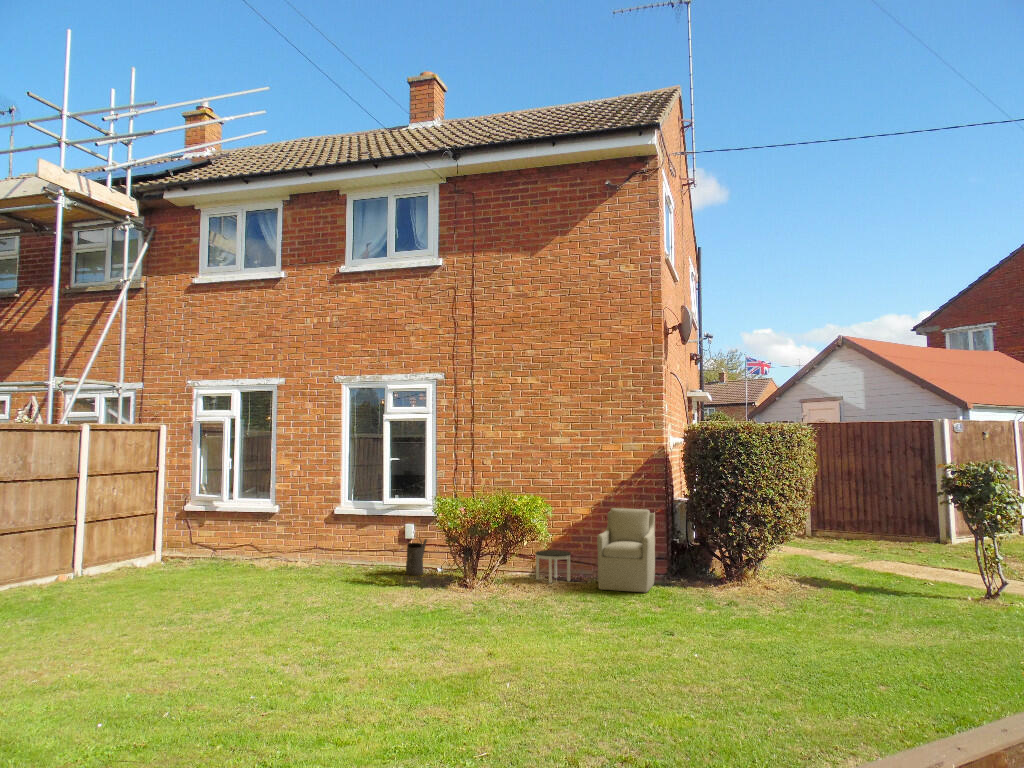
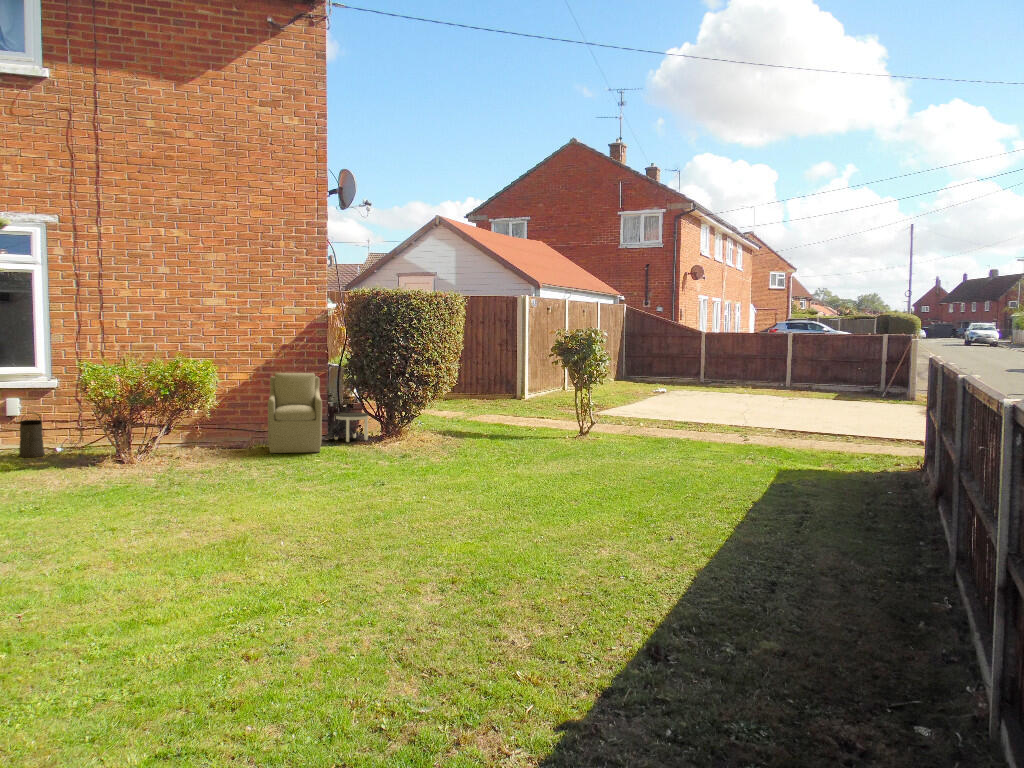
round table: present [535,550,571,583] -> present [334,412,368,442]

